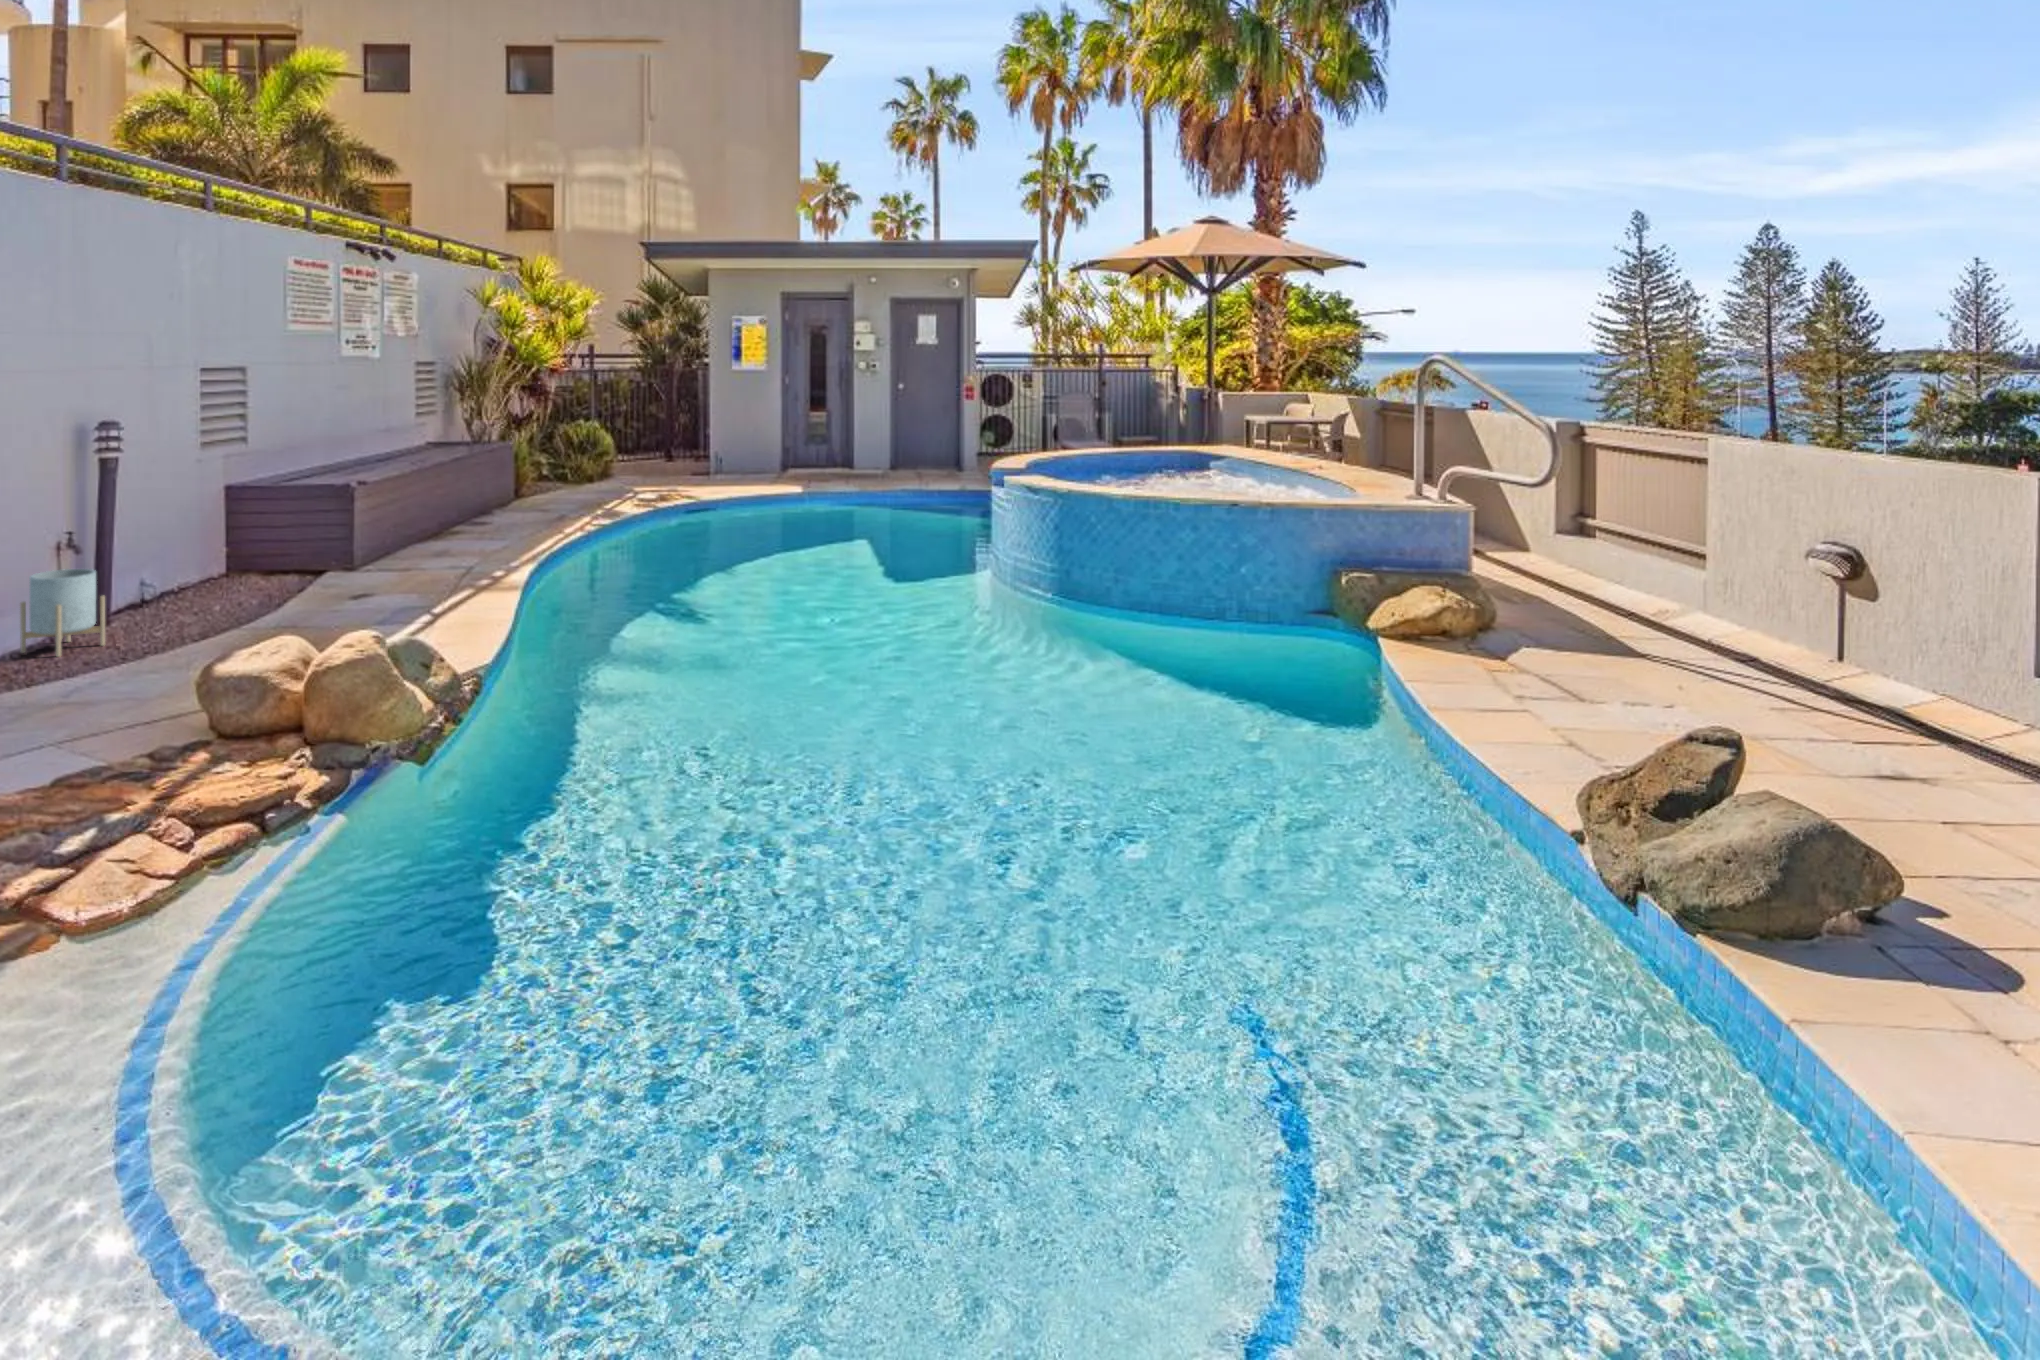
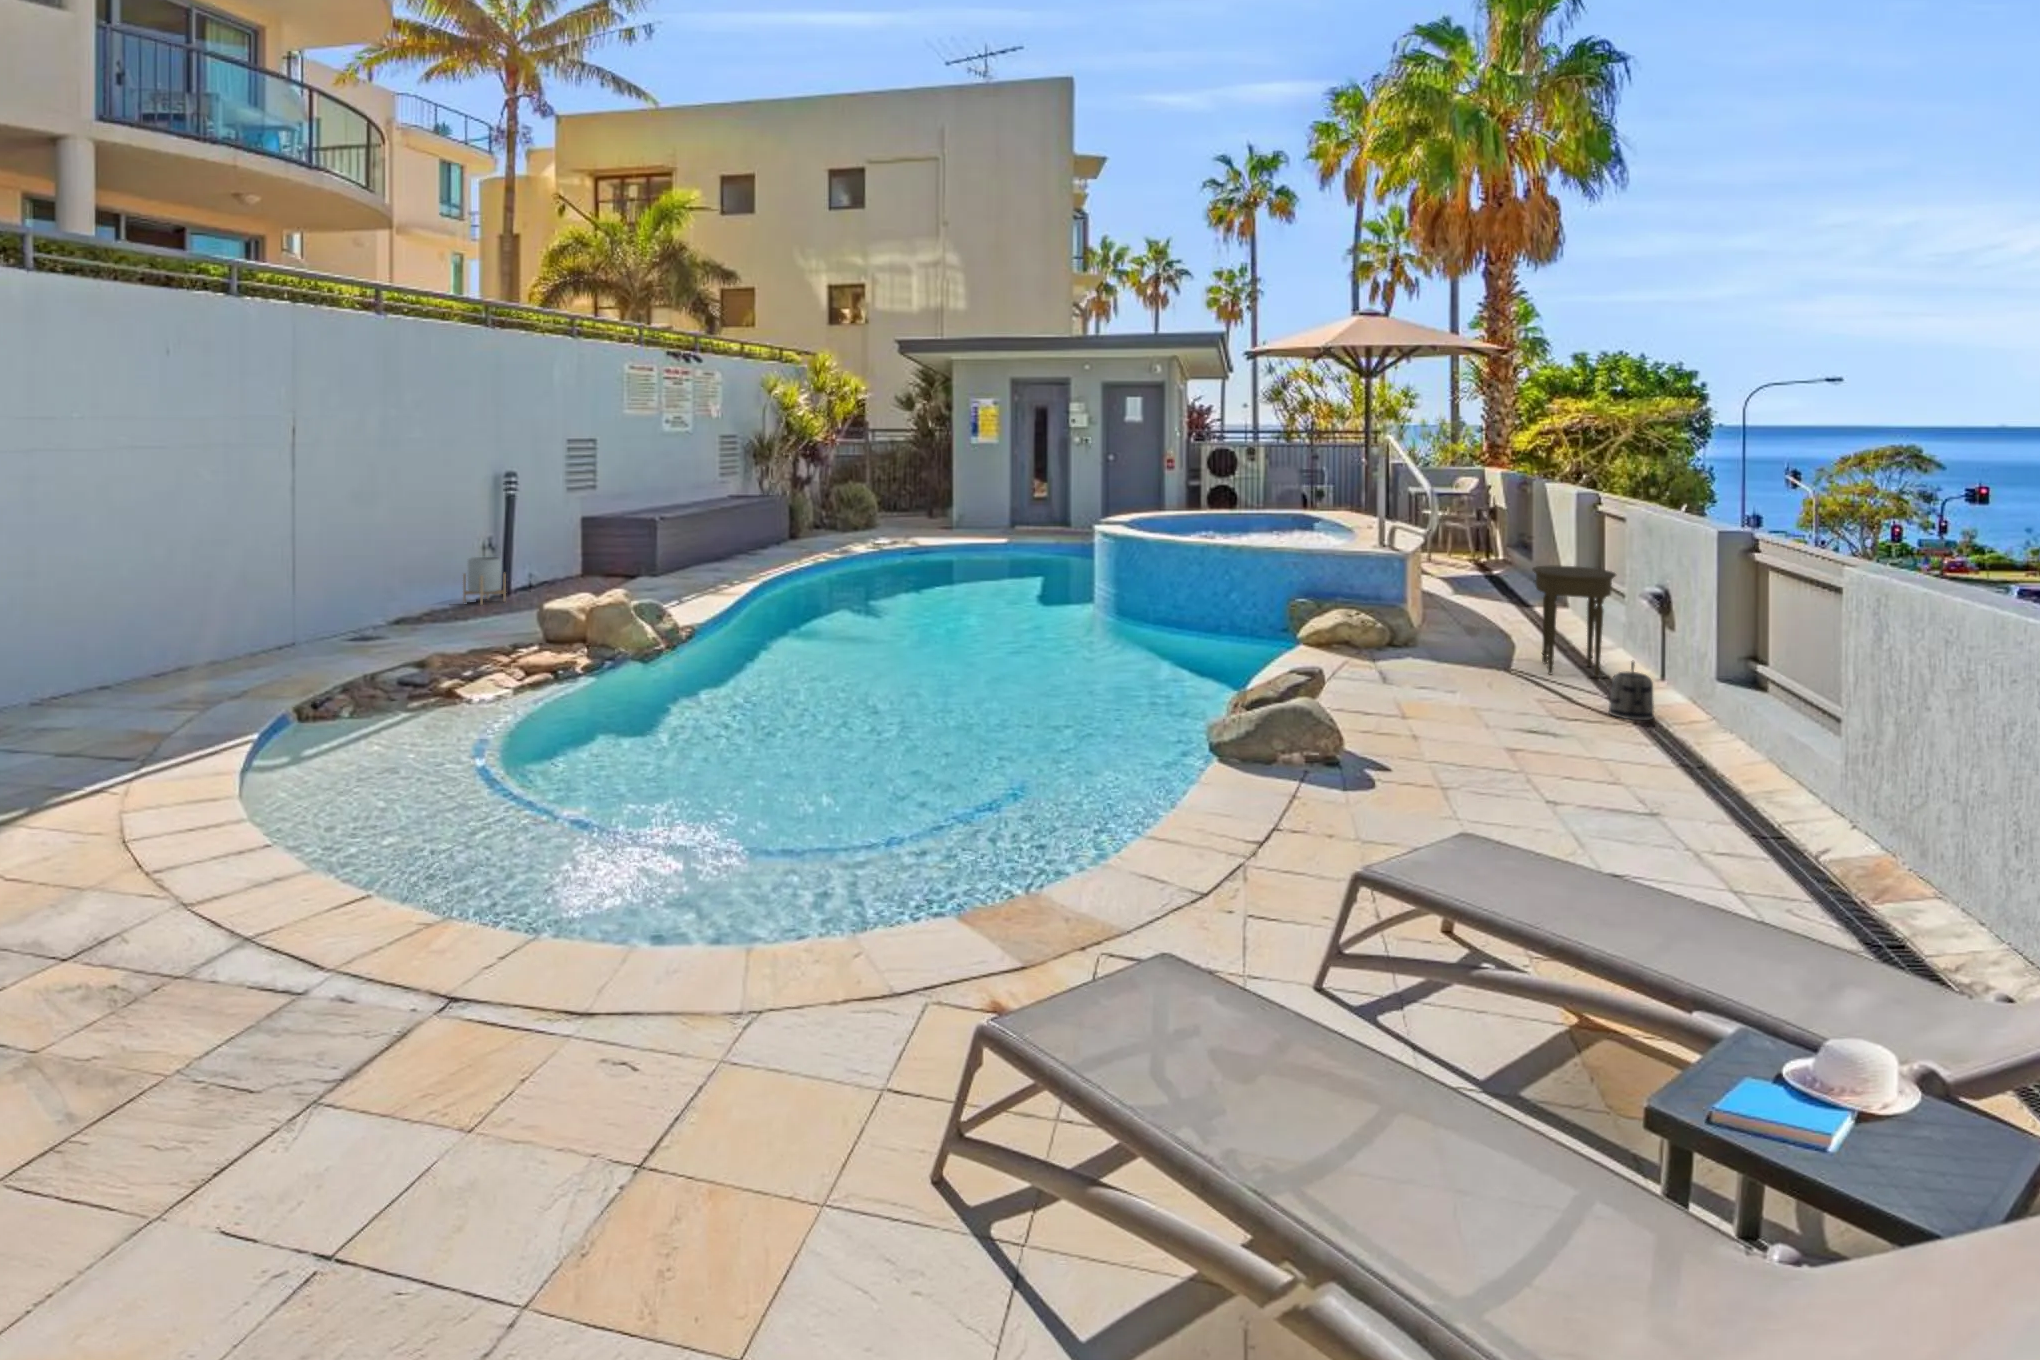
side table: none [1677,514,1799,661] -> present [1532,566,1616,678]
basket: none [1940,654,2012,739] -> present [1609,662,1654,720]

